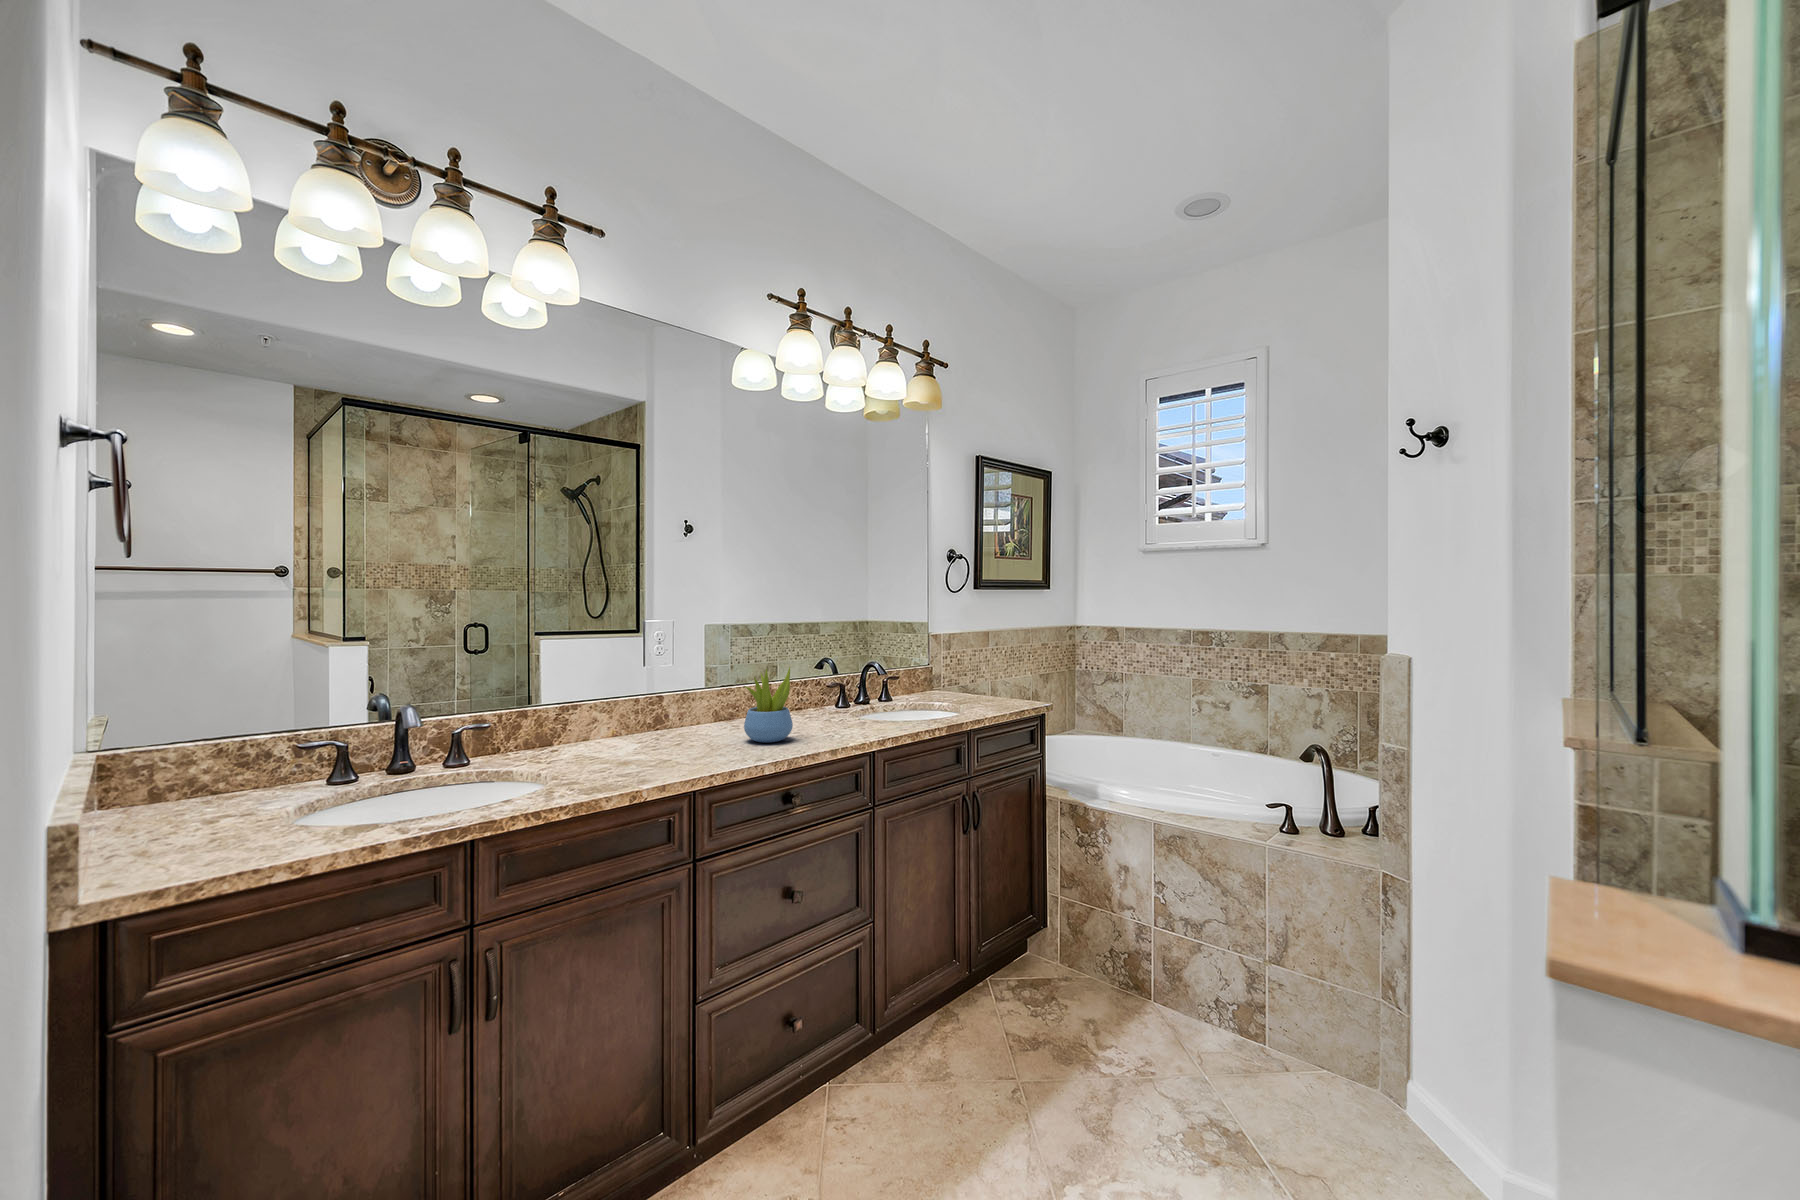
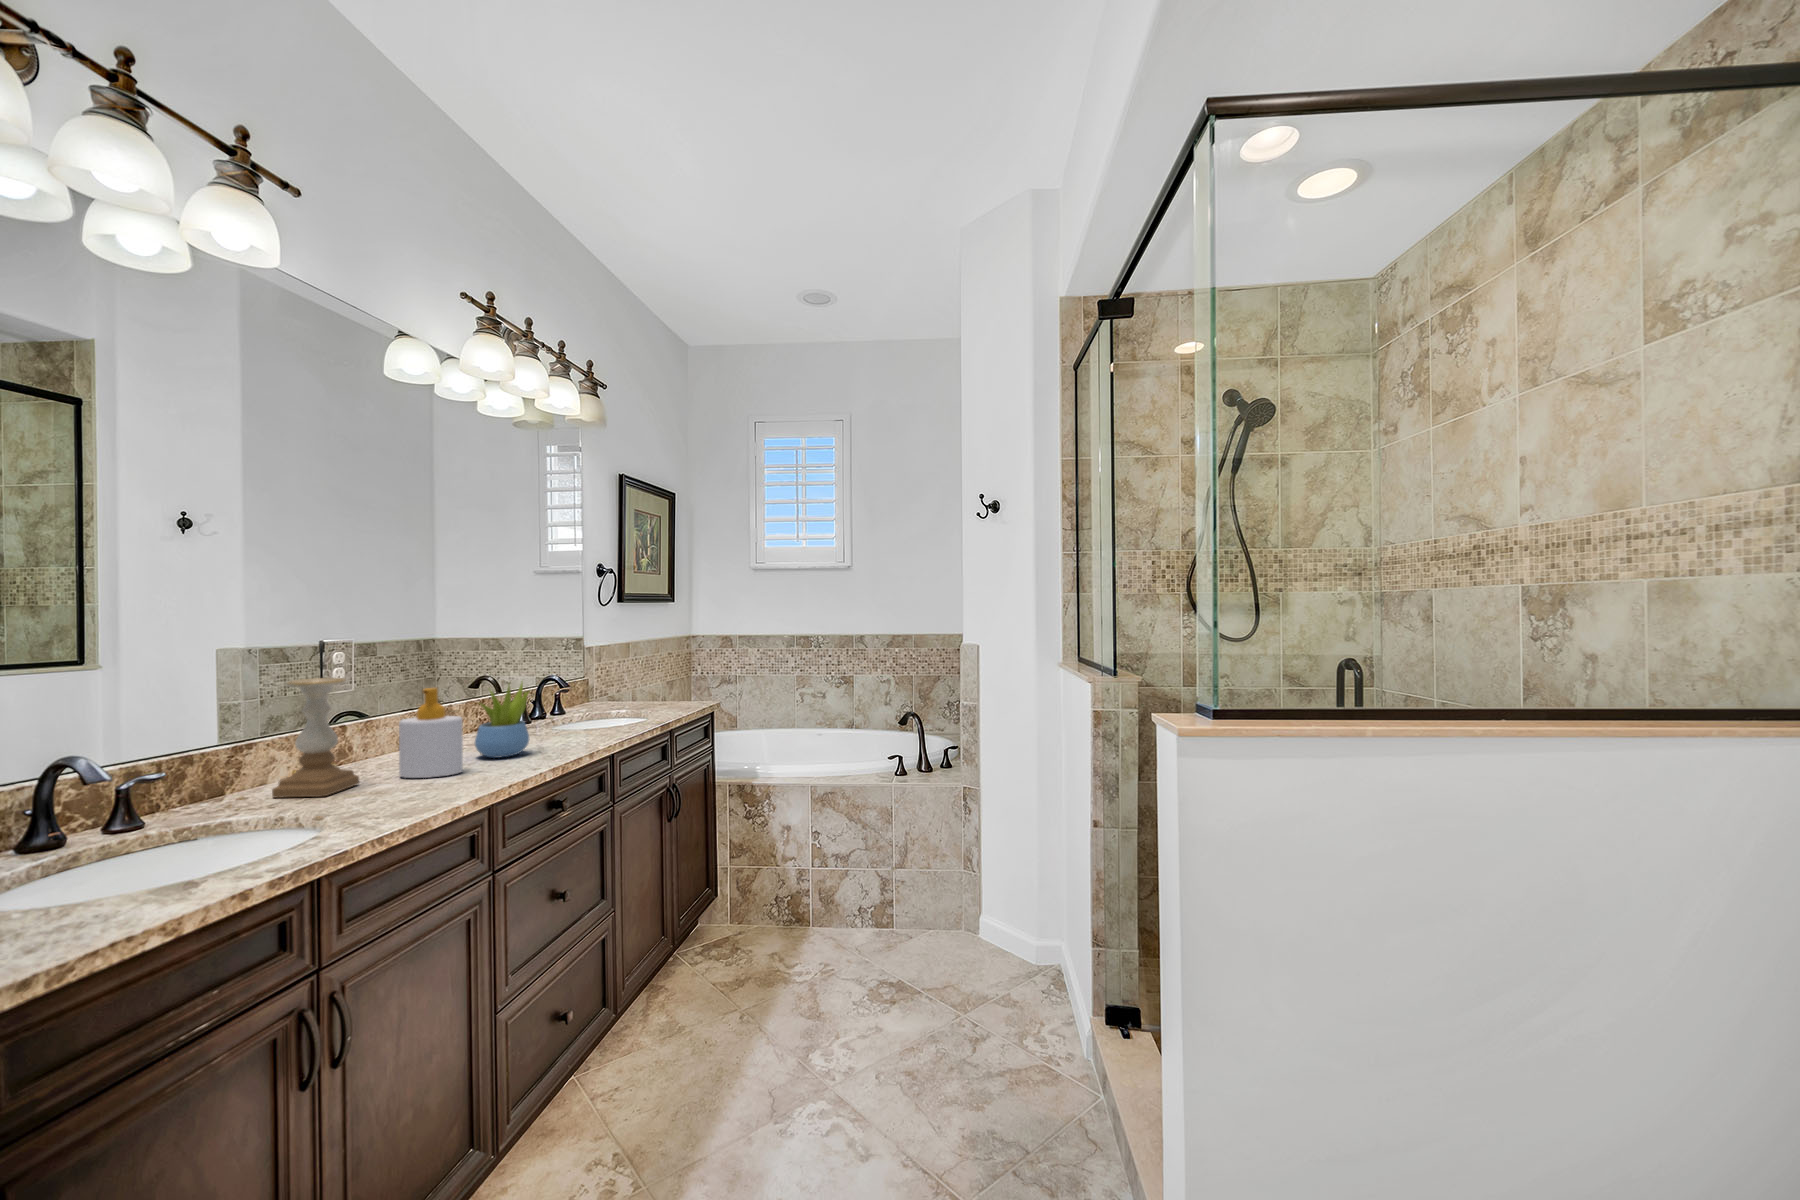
candle holder: none [566,655,631,760] -> present [272,678,359,798]
soap bottle: none [664,670,712,755] -> present [399,688,463,778]

